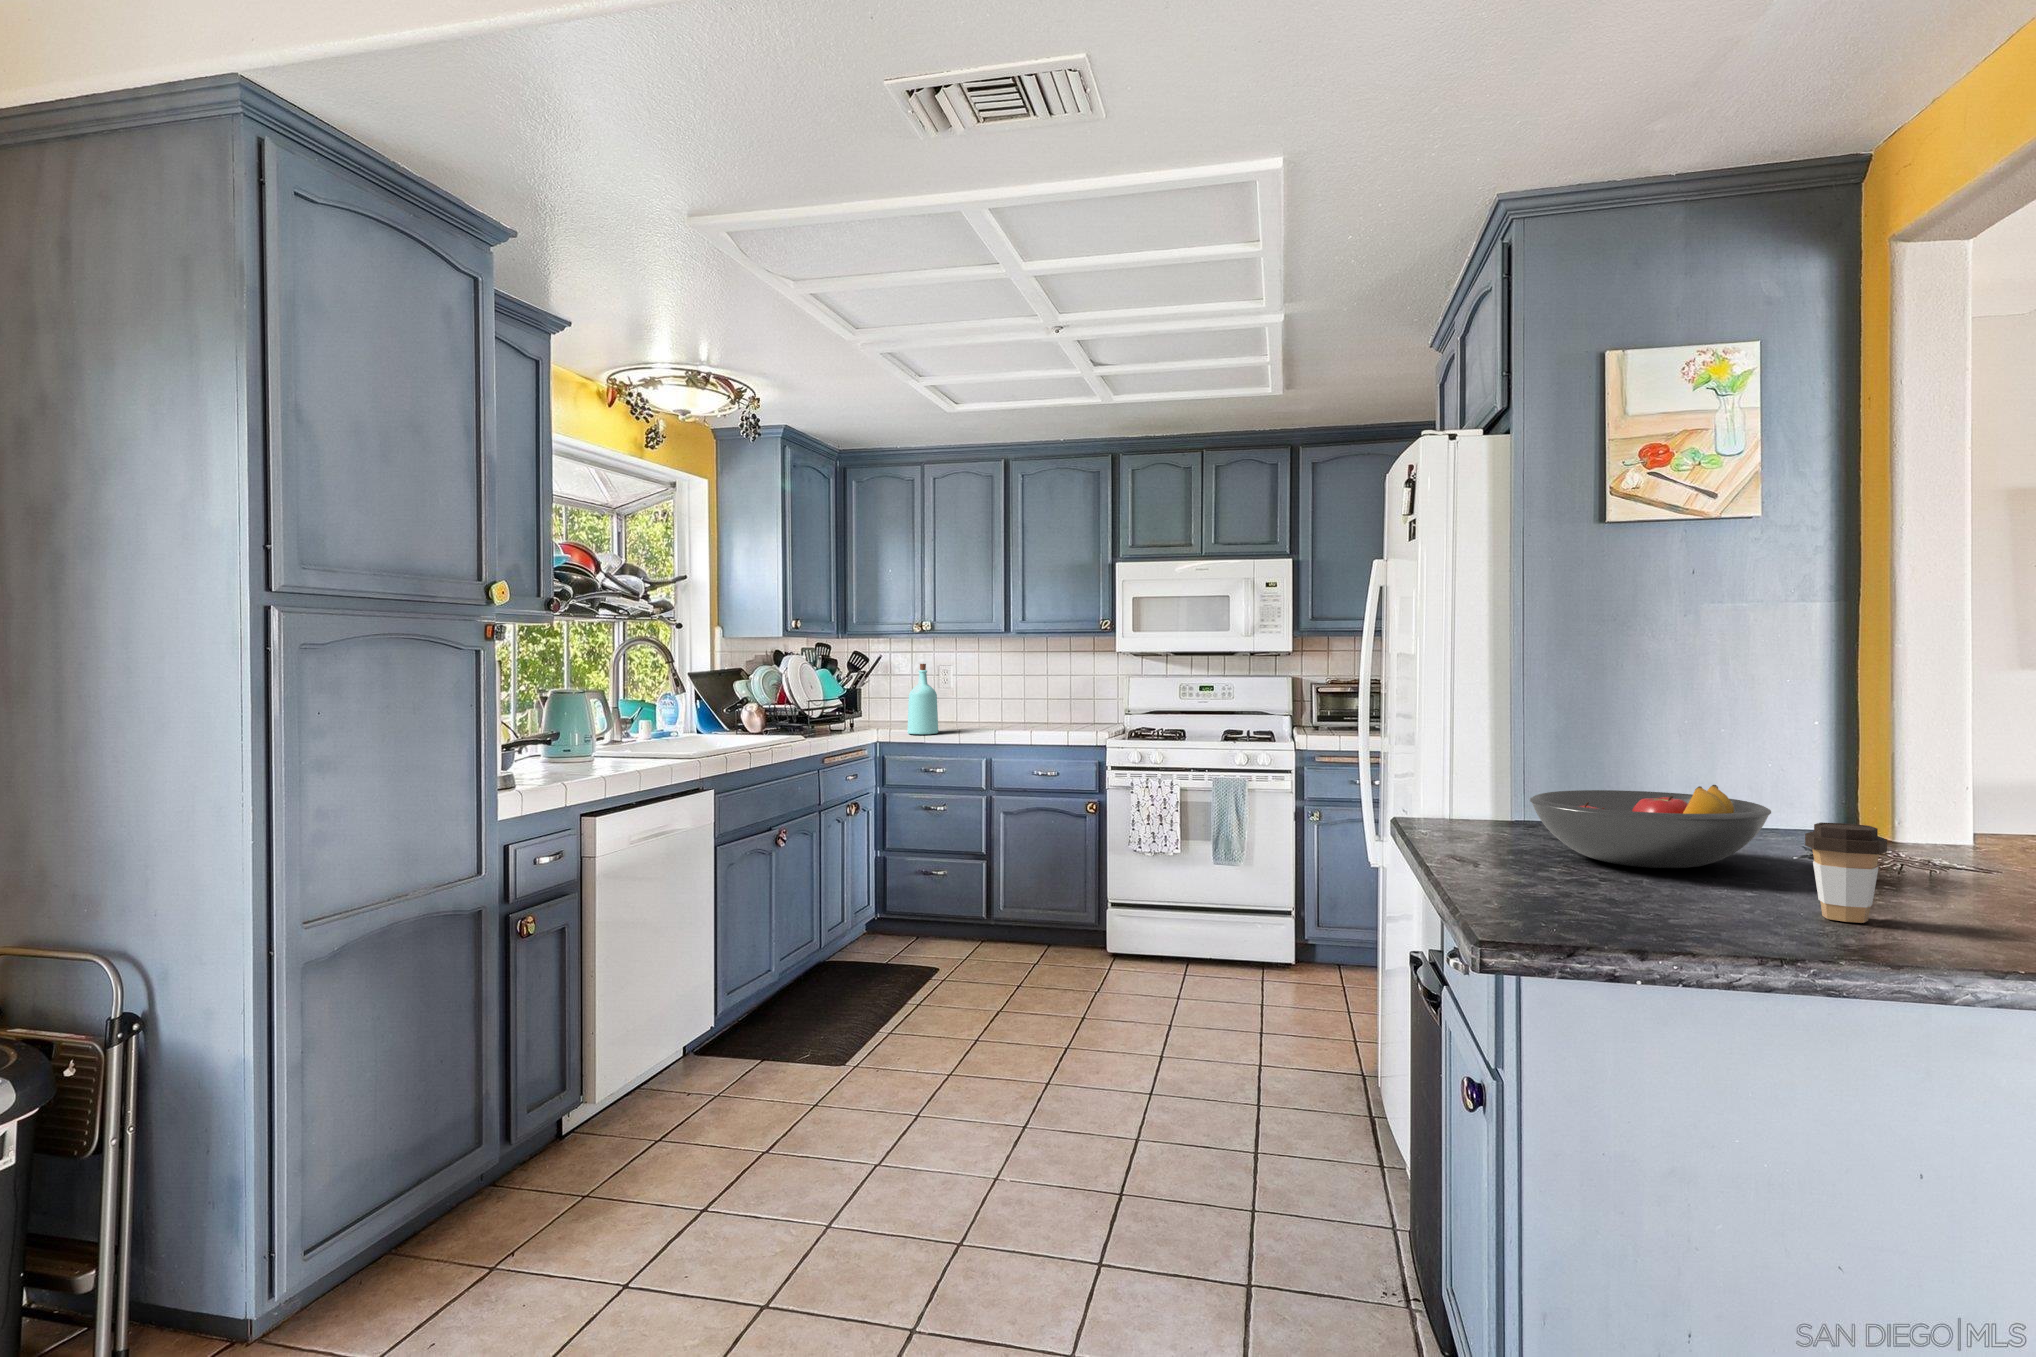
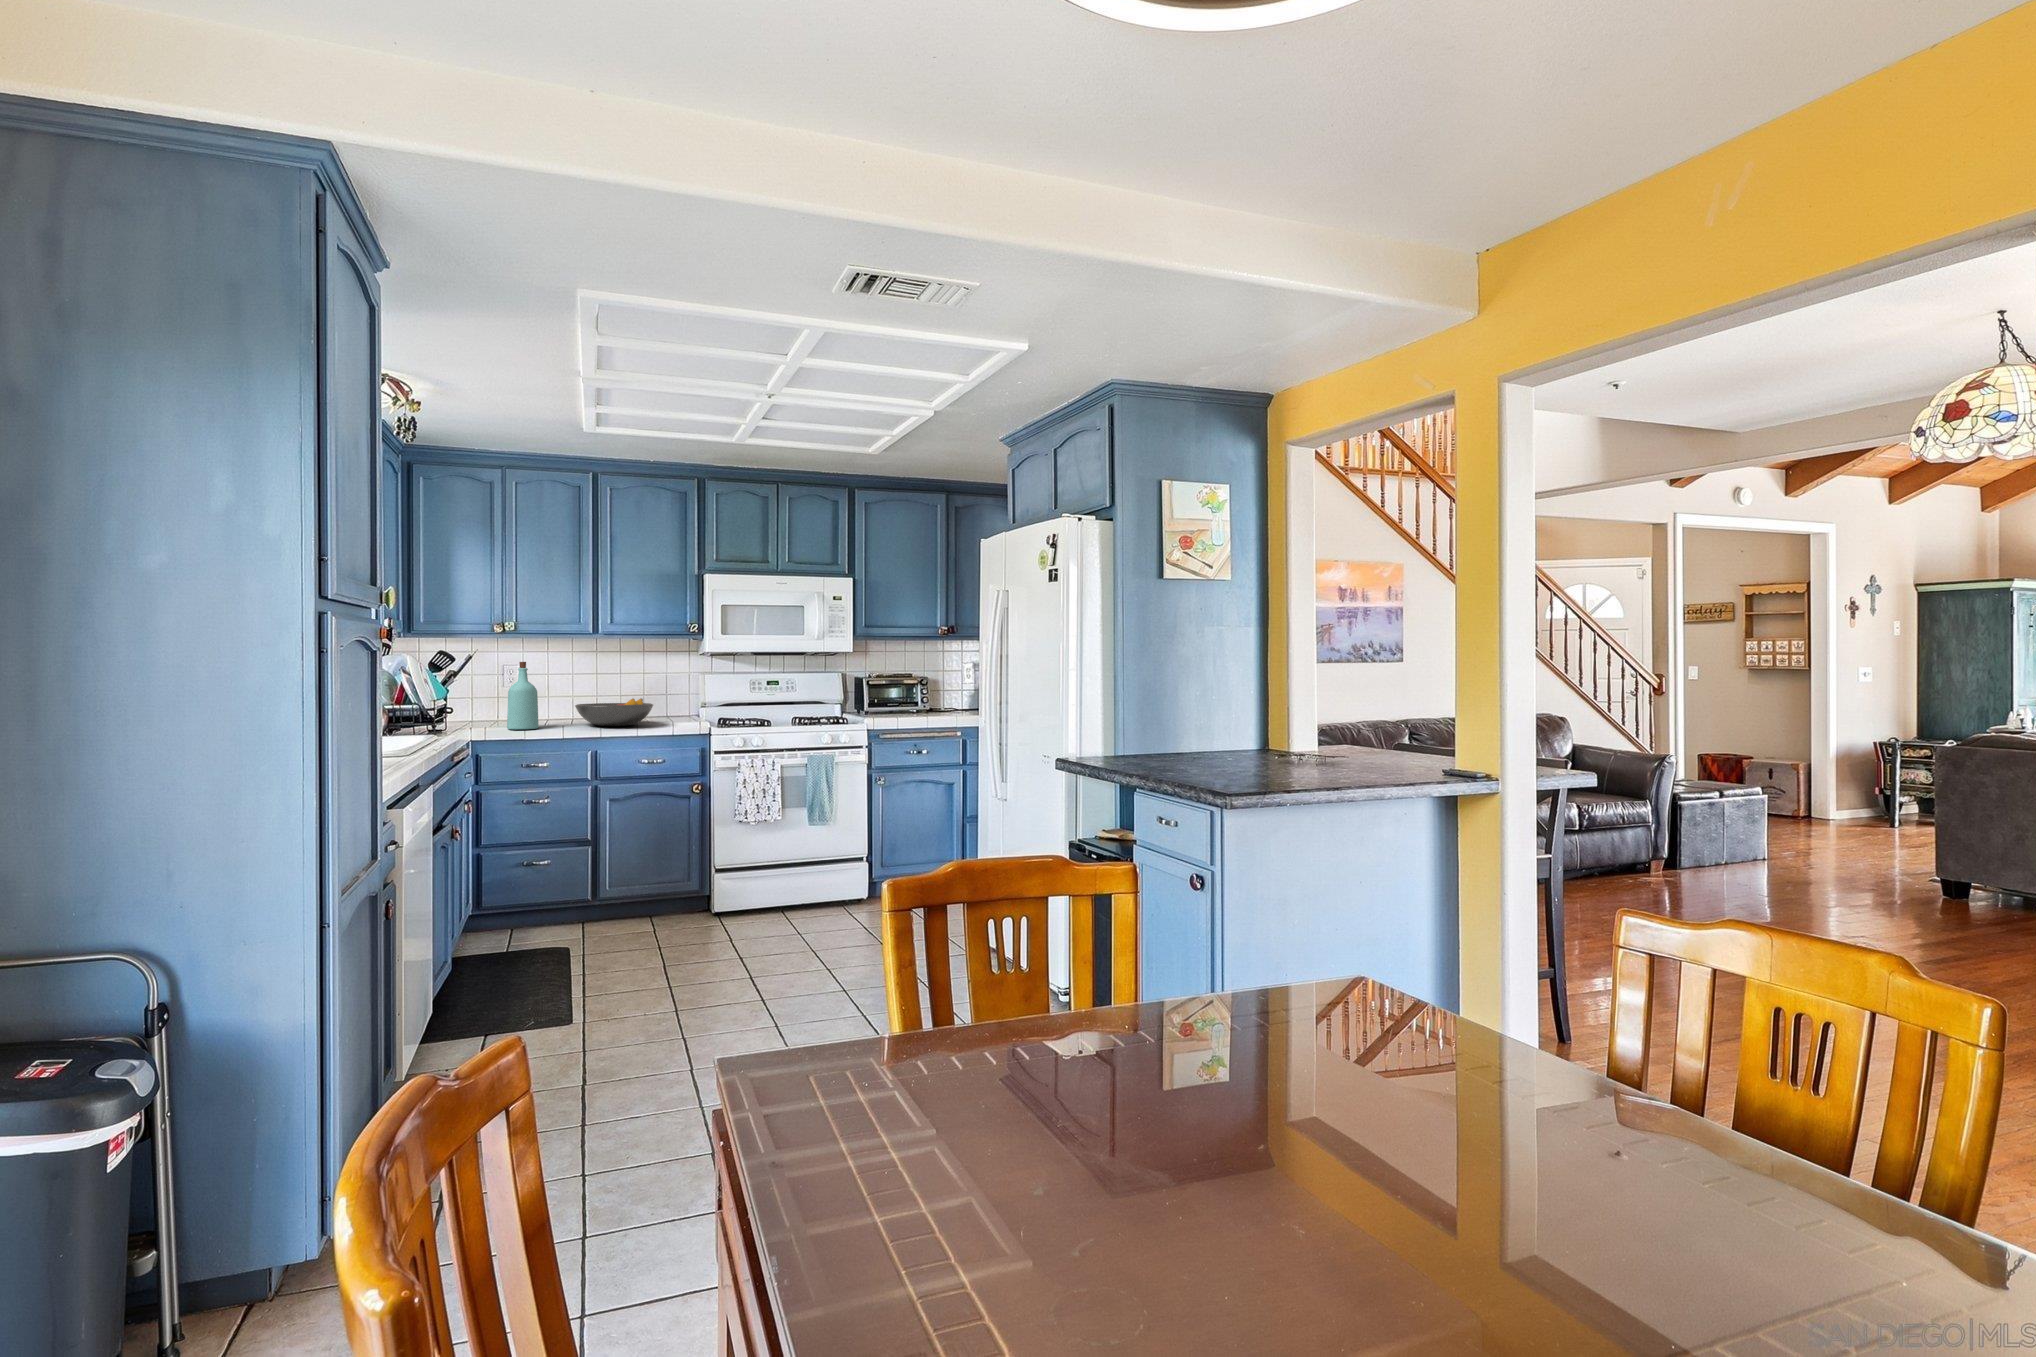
fruit bowl: present [1530,785,1771,868] -> present [575,698,653,726]
coffee cup: present [1805,822,1887,923] -> none [1304,737,1334,780]

